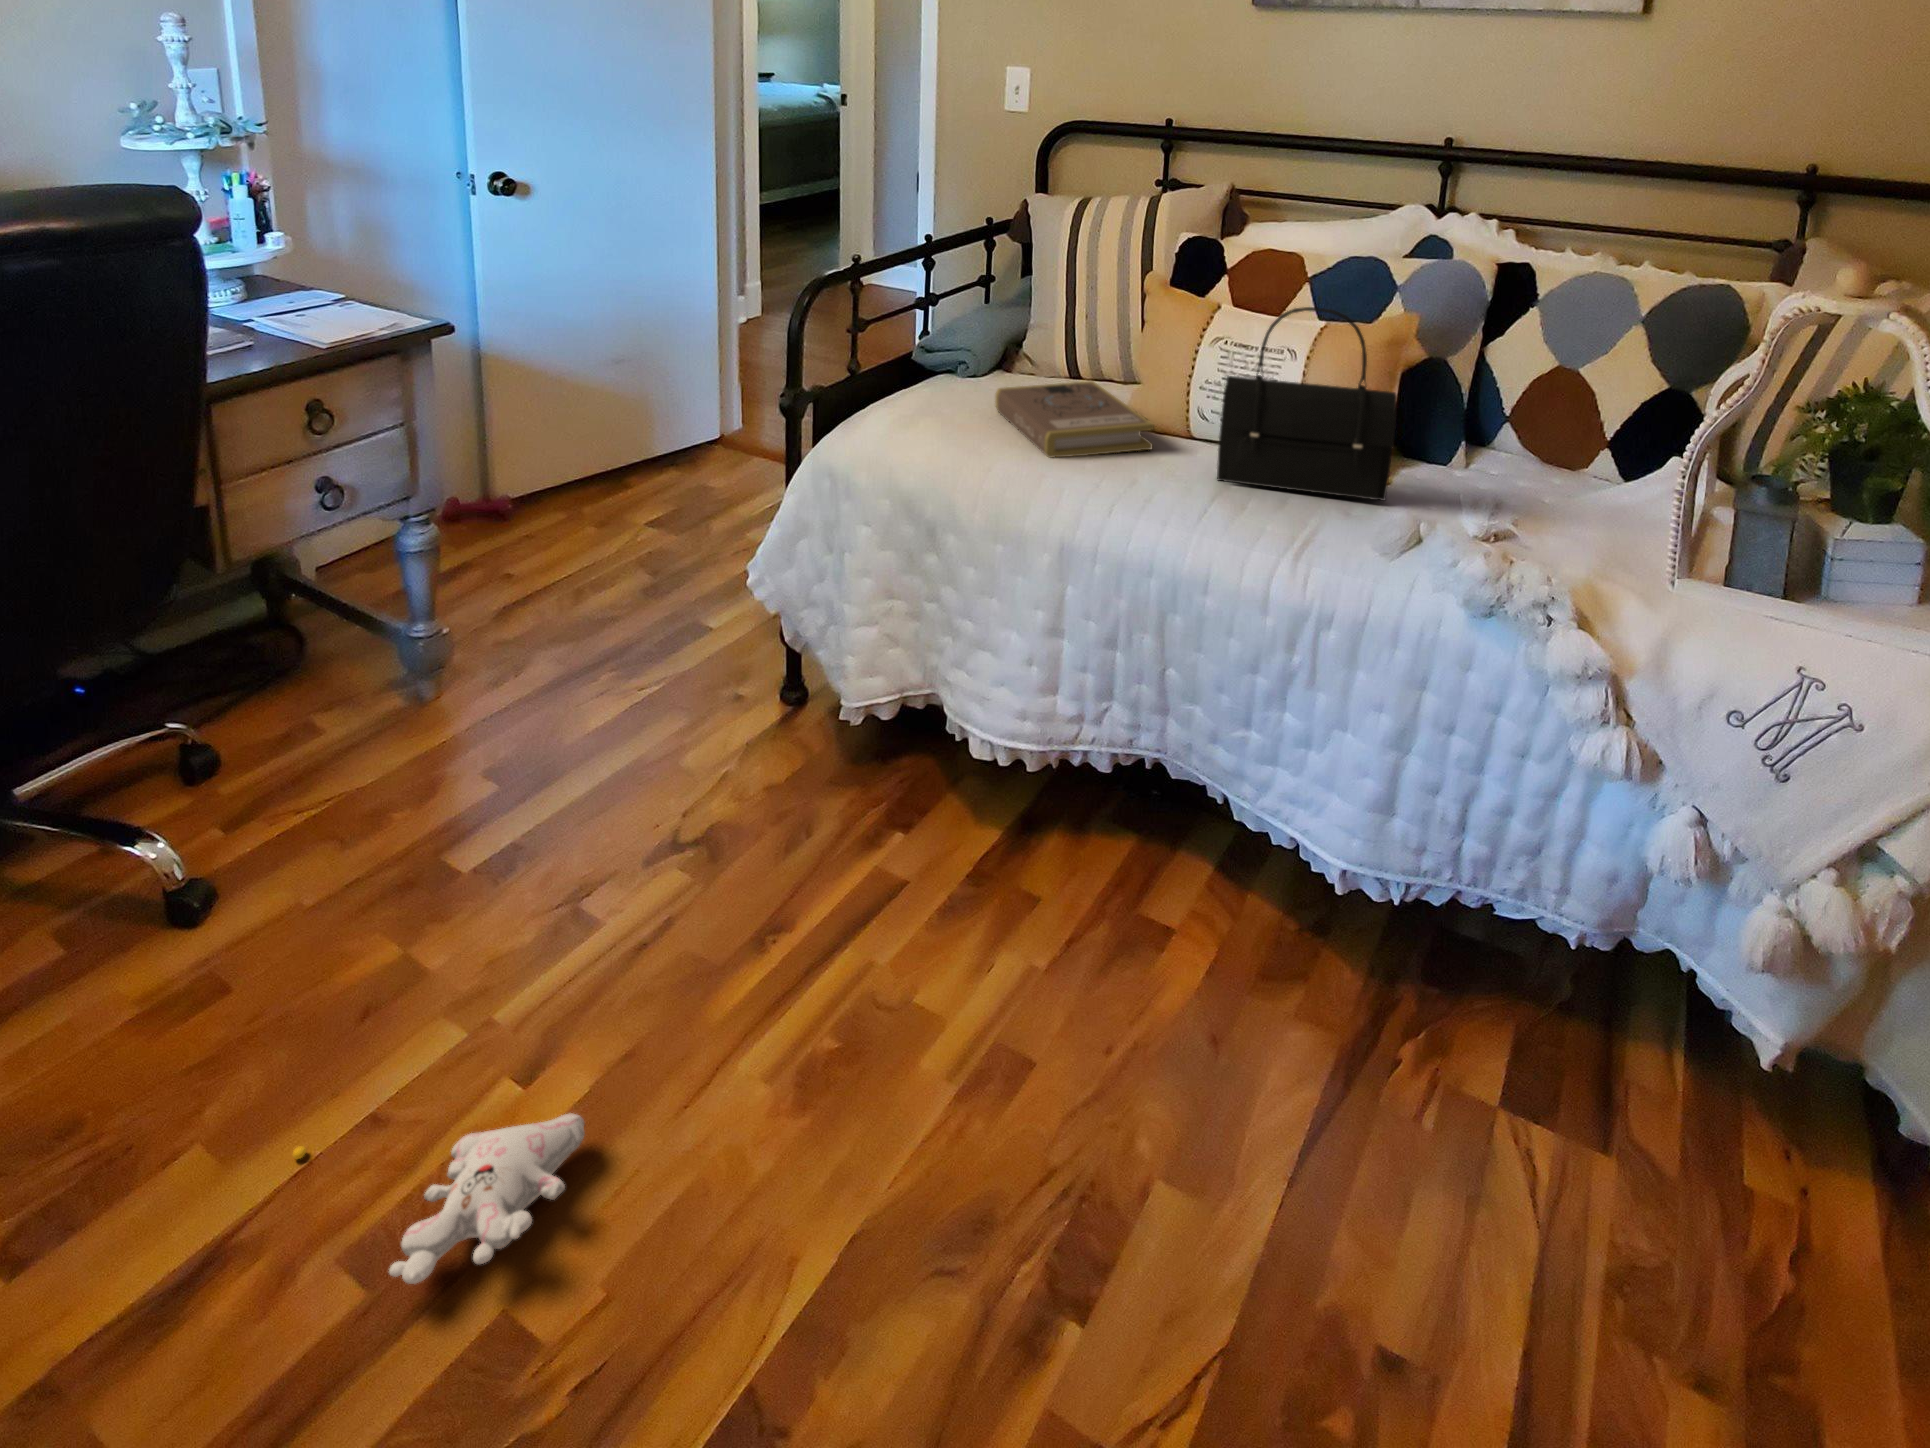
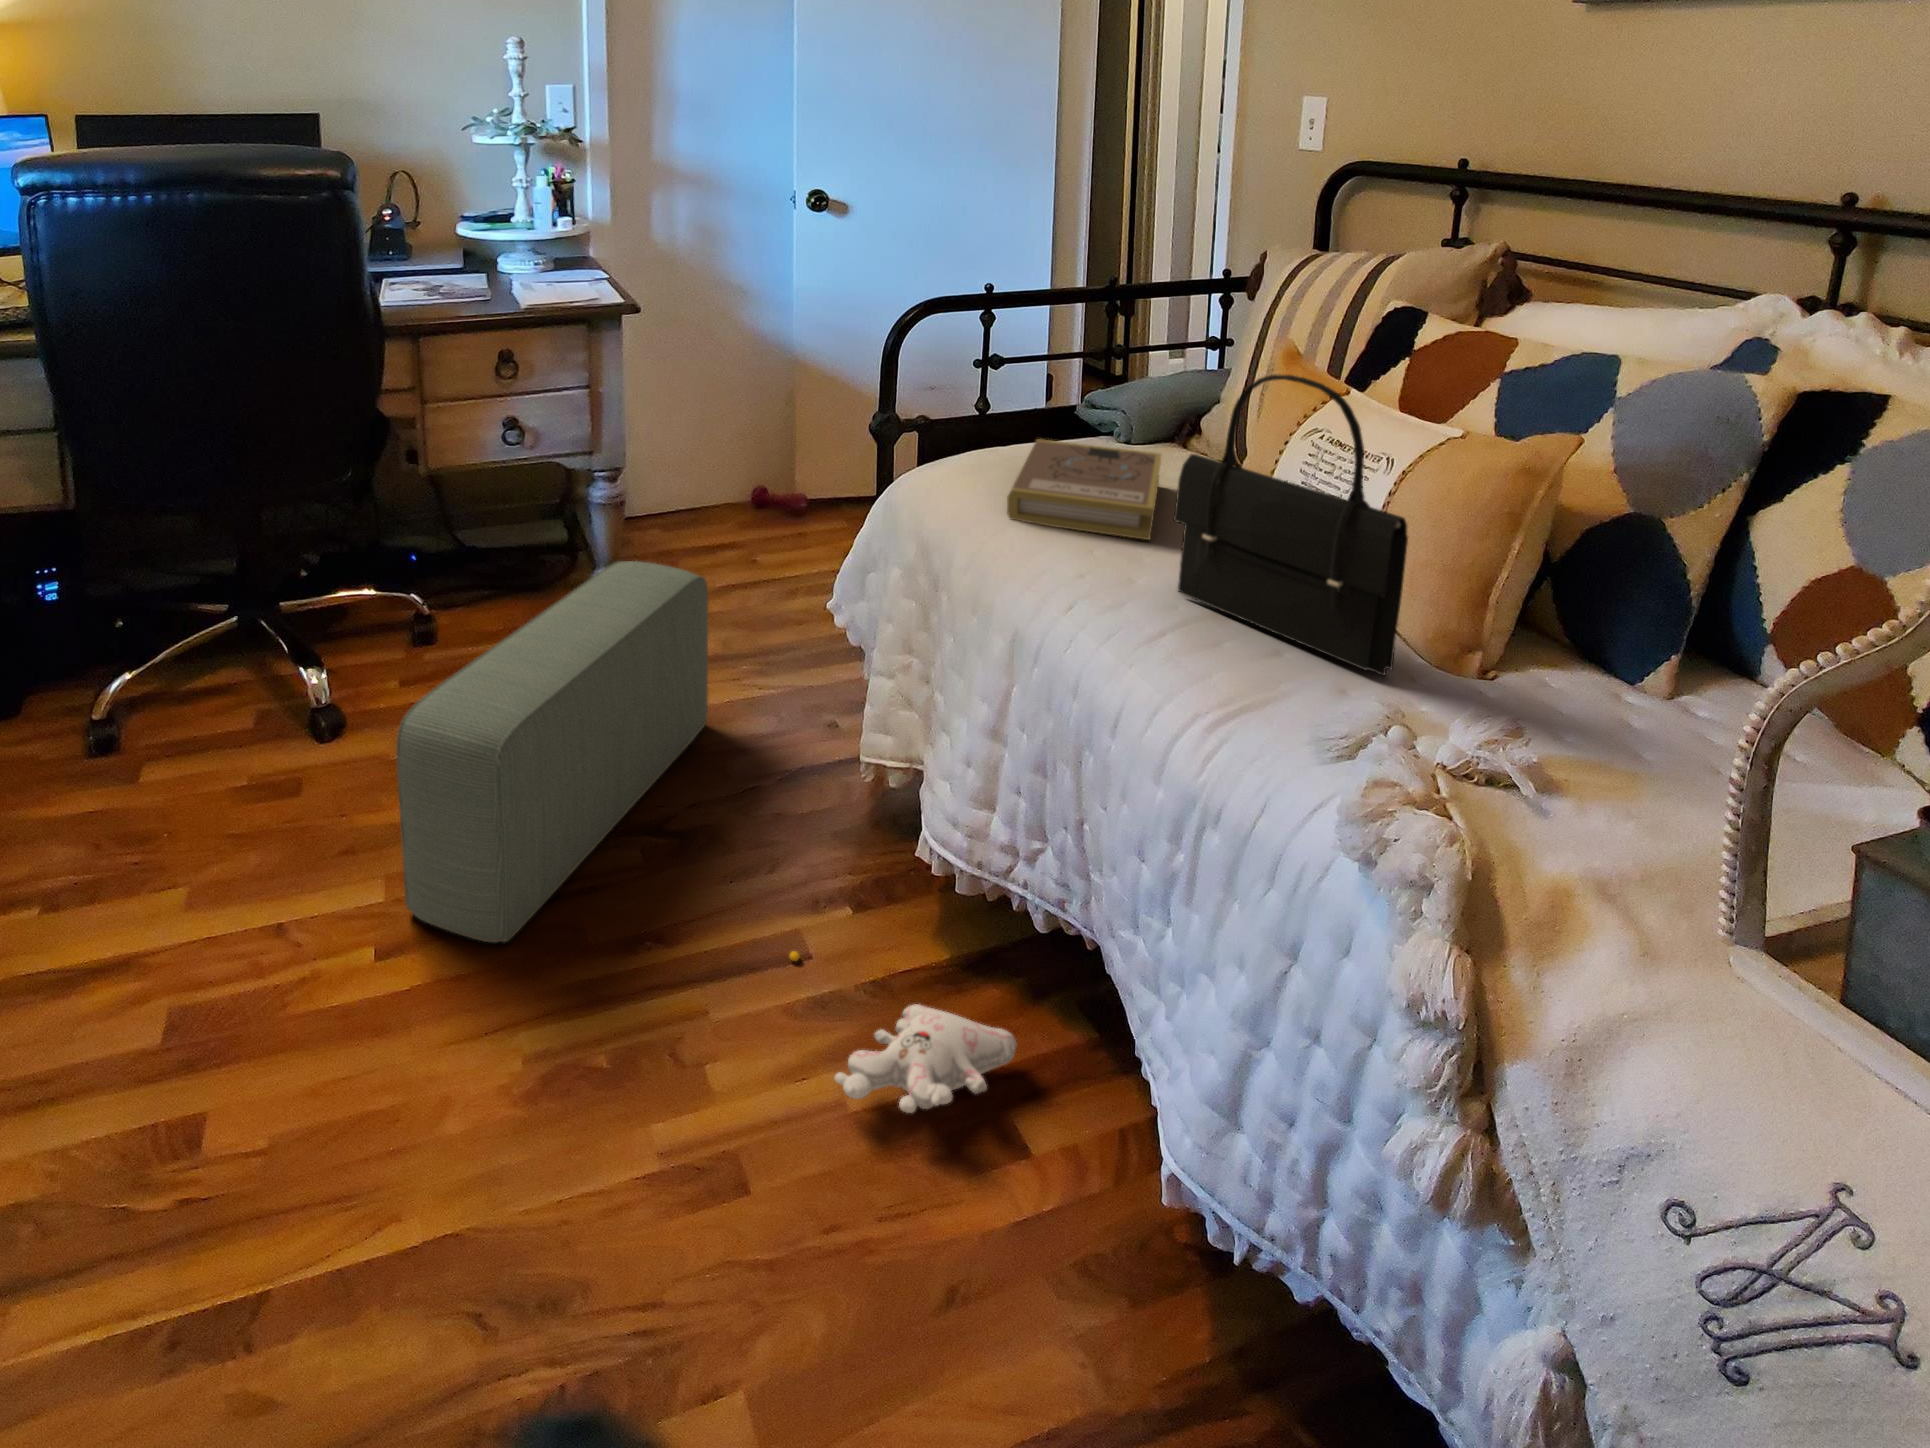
pouf: none [550,588,702,1014] -> present [396,561,708,943]
plush toy: present [293,1113,585,1284] -> present [790,951,1017,1113]

